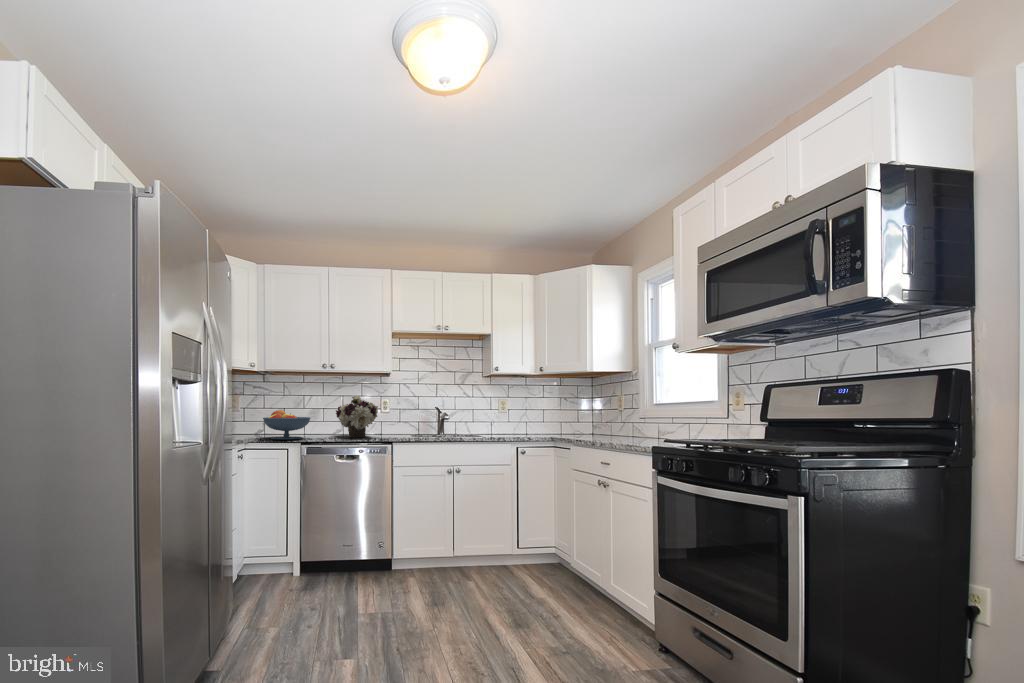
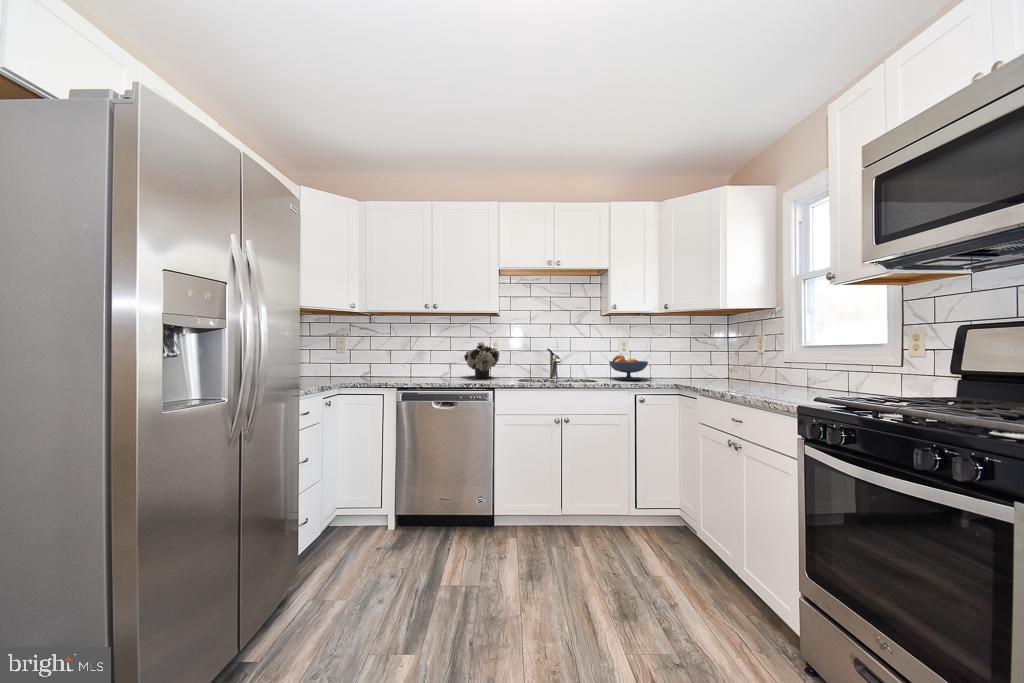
fruit bowl: present [263,410,310,439] -> present [609,355,648,380]

